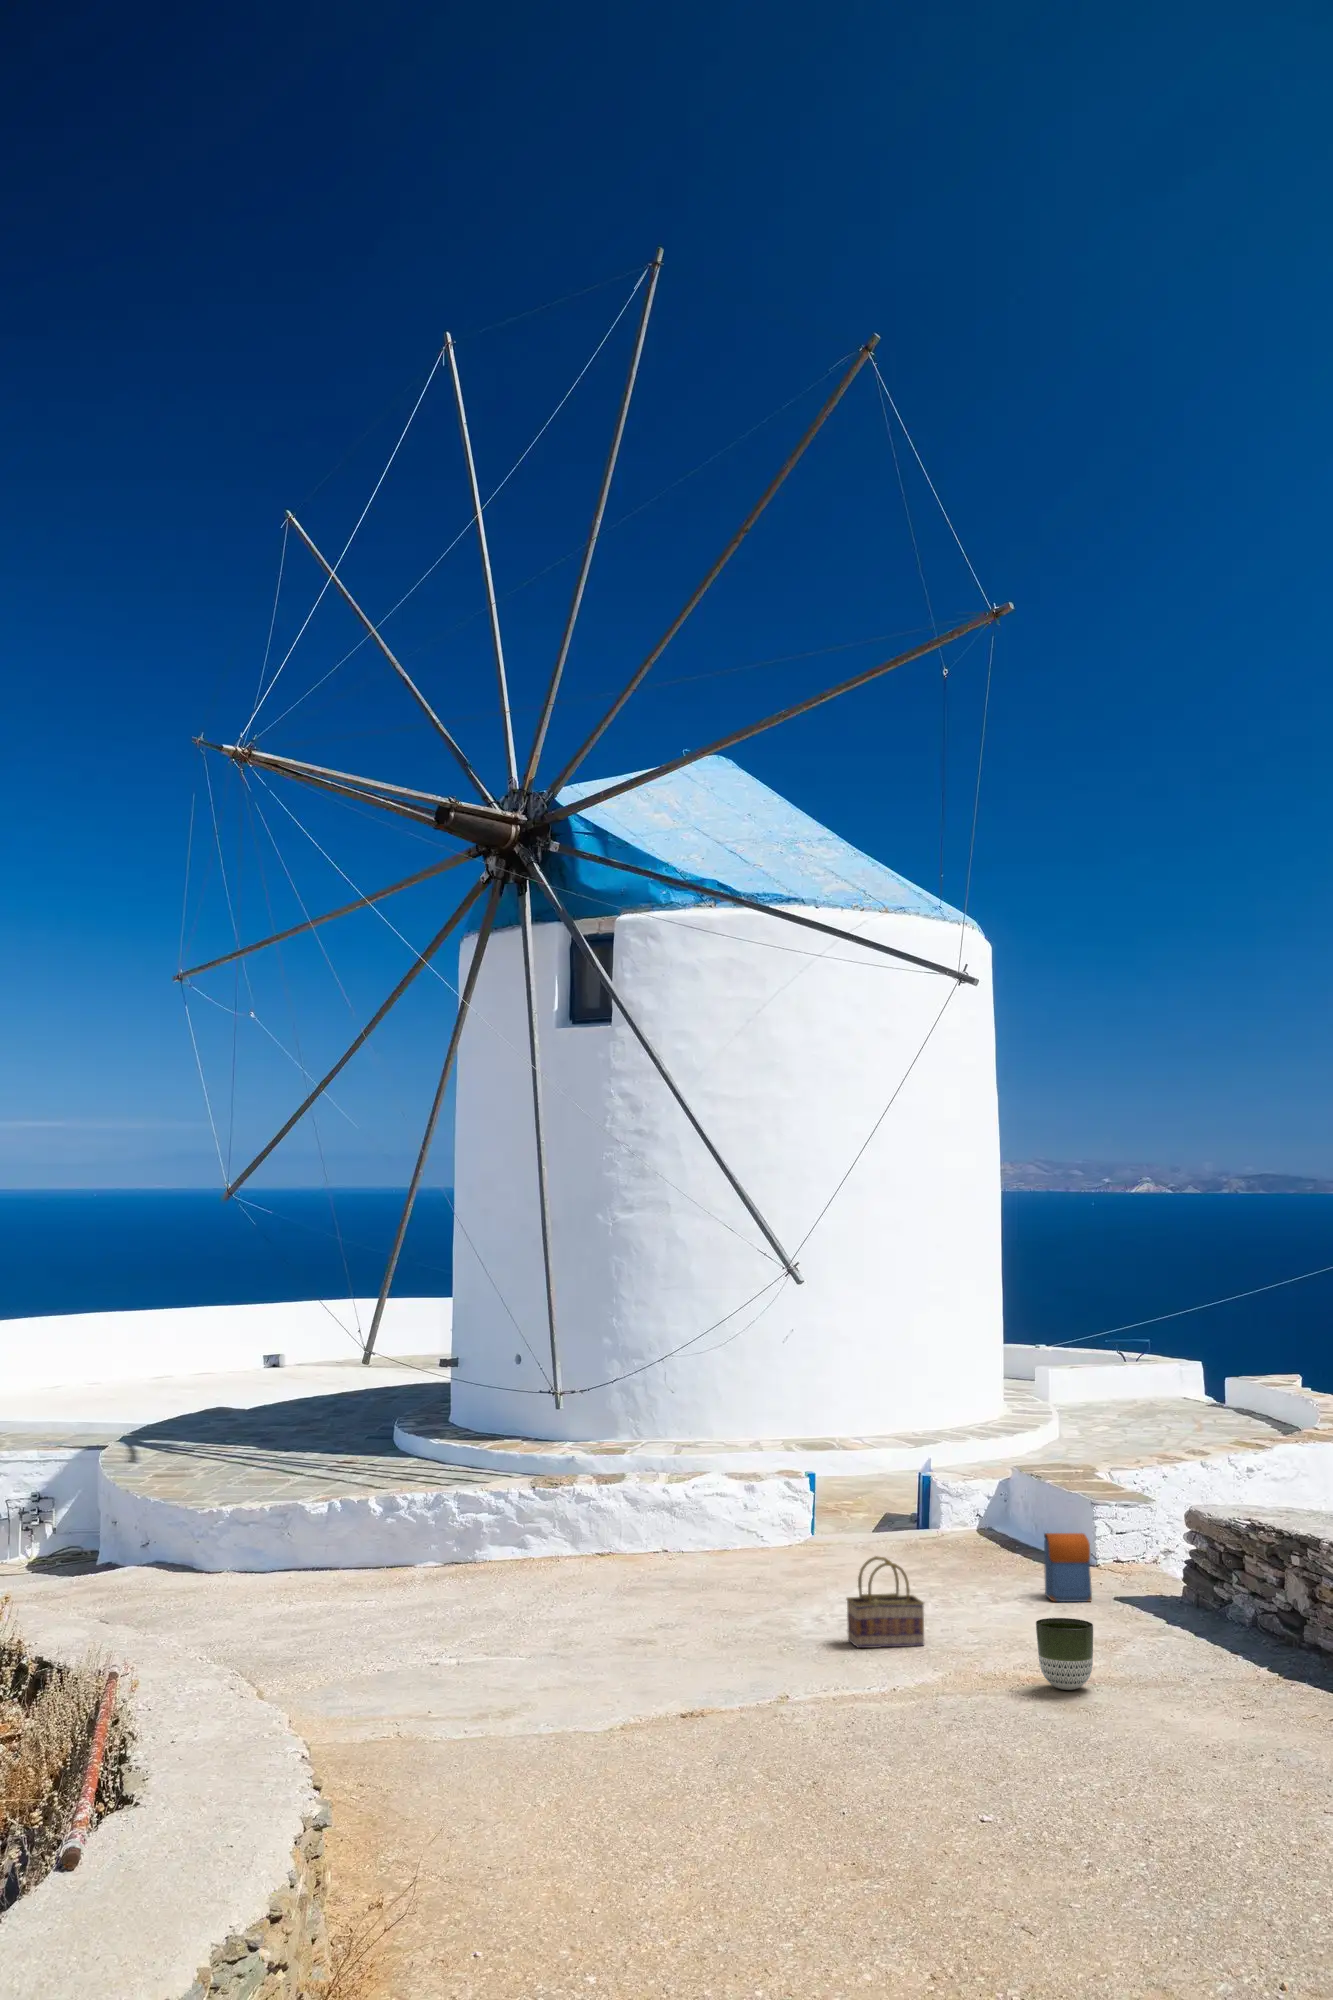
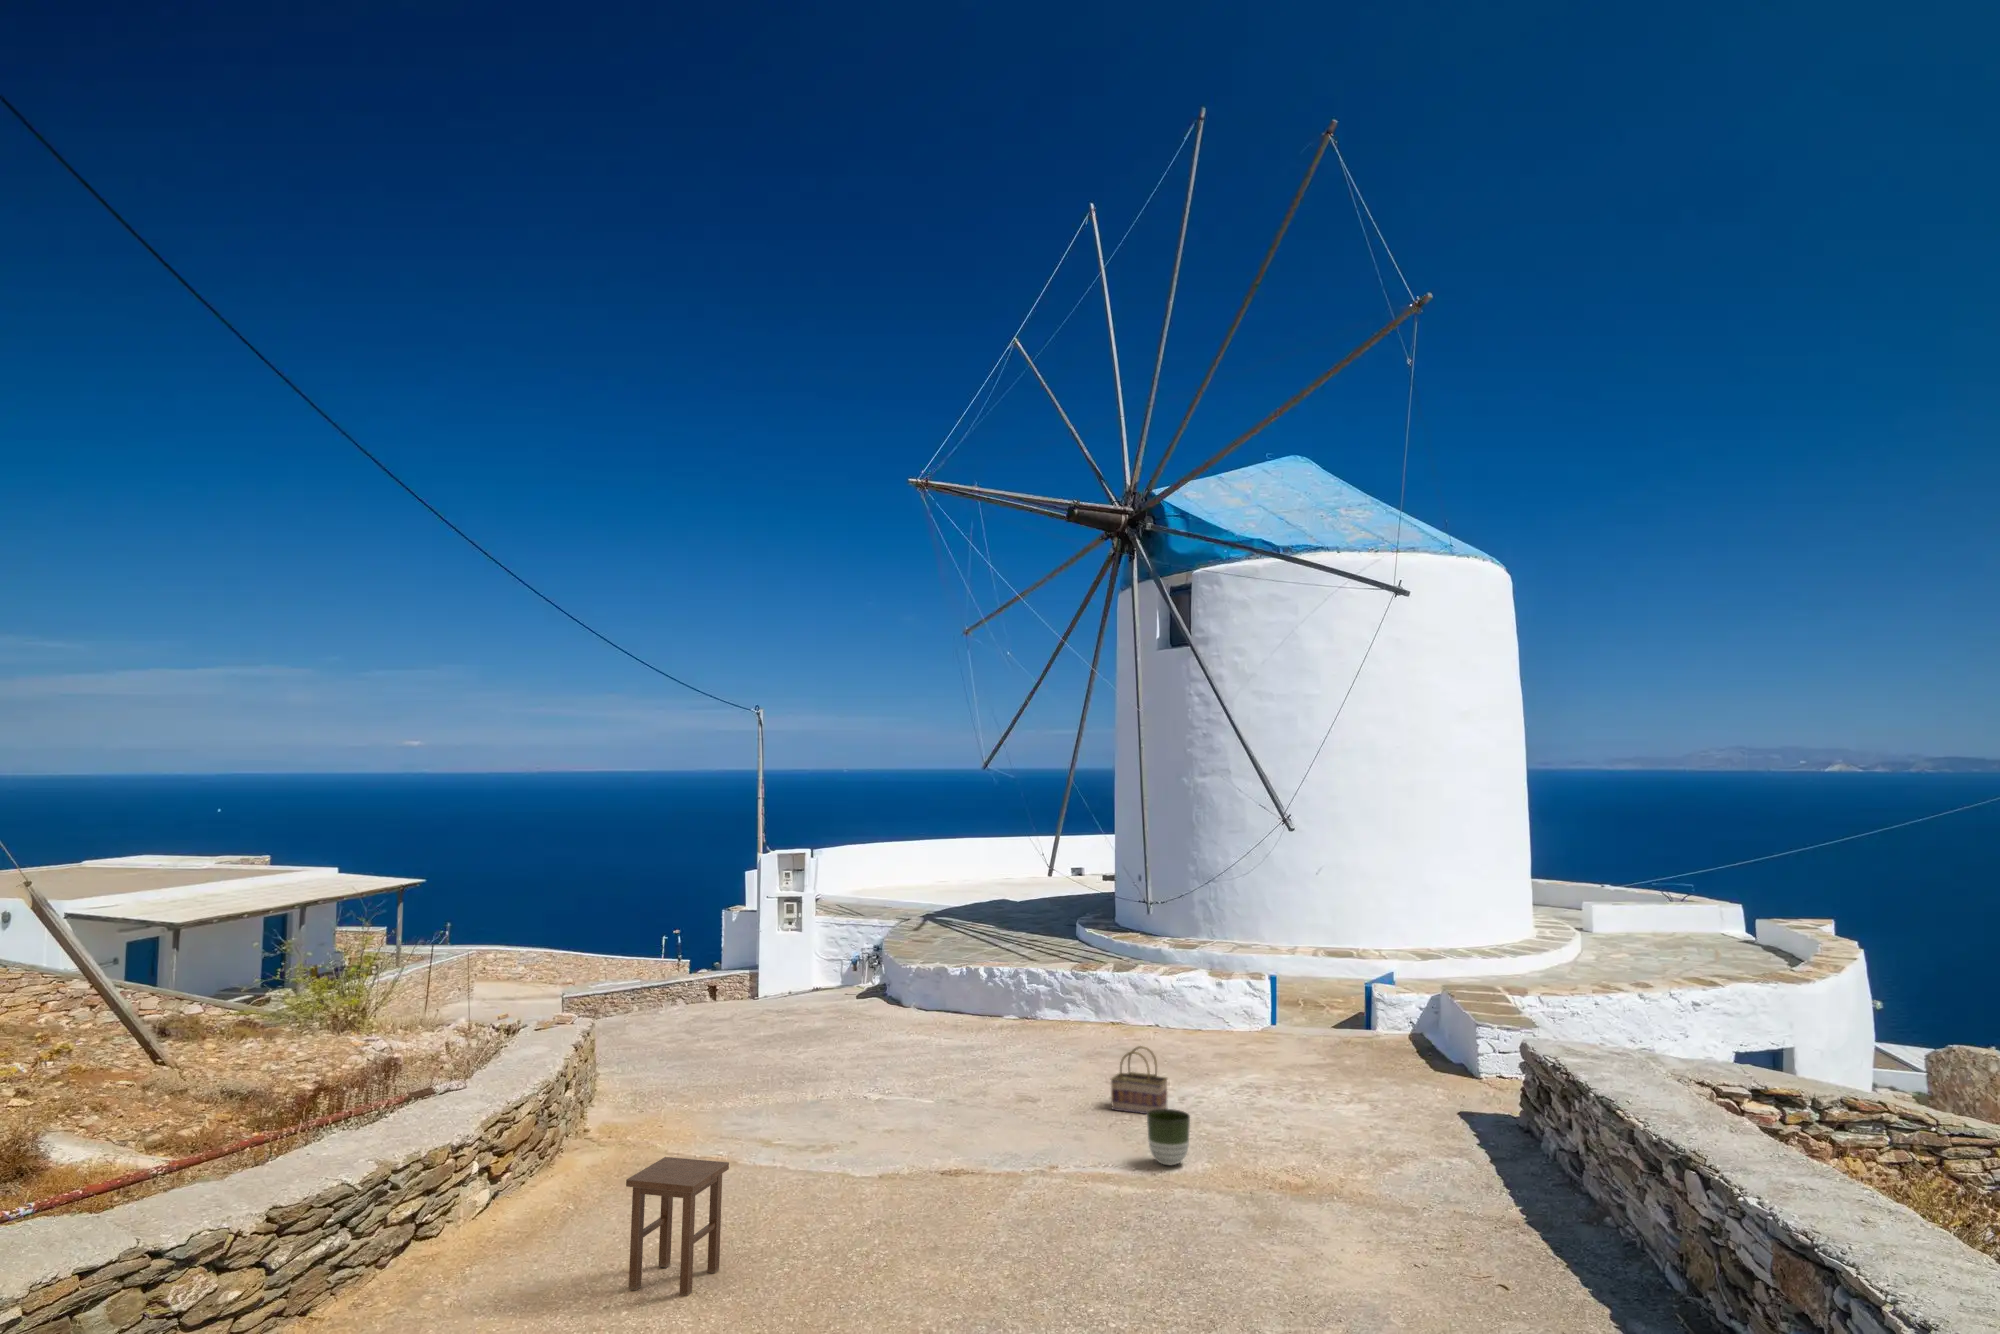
backpack: present [1044,1533,1092,1602] -> none [1337,1043,1377,1102]
stool: none [802,1726,953,1940] -> present [626,1157,729,1296]

